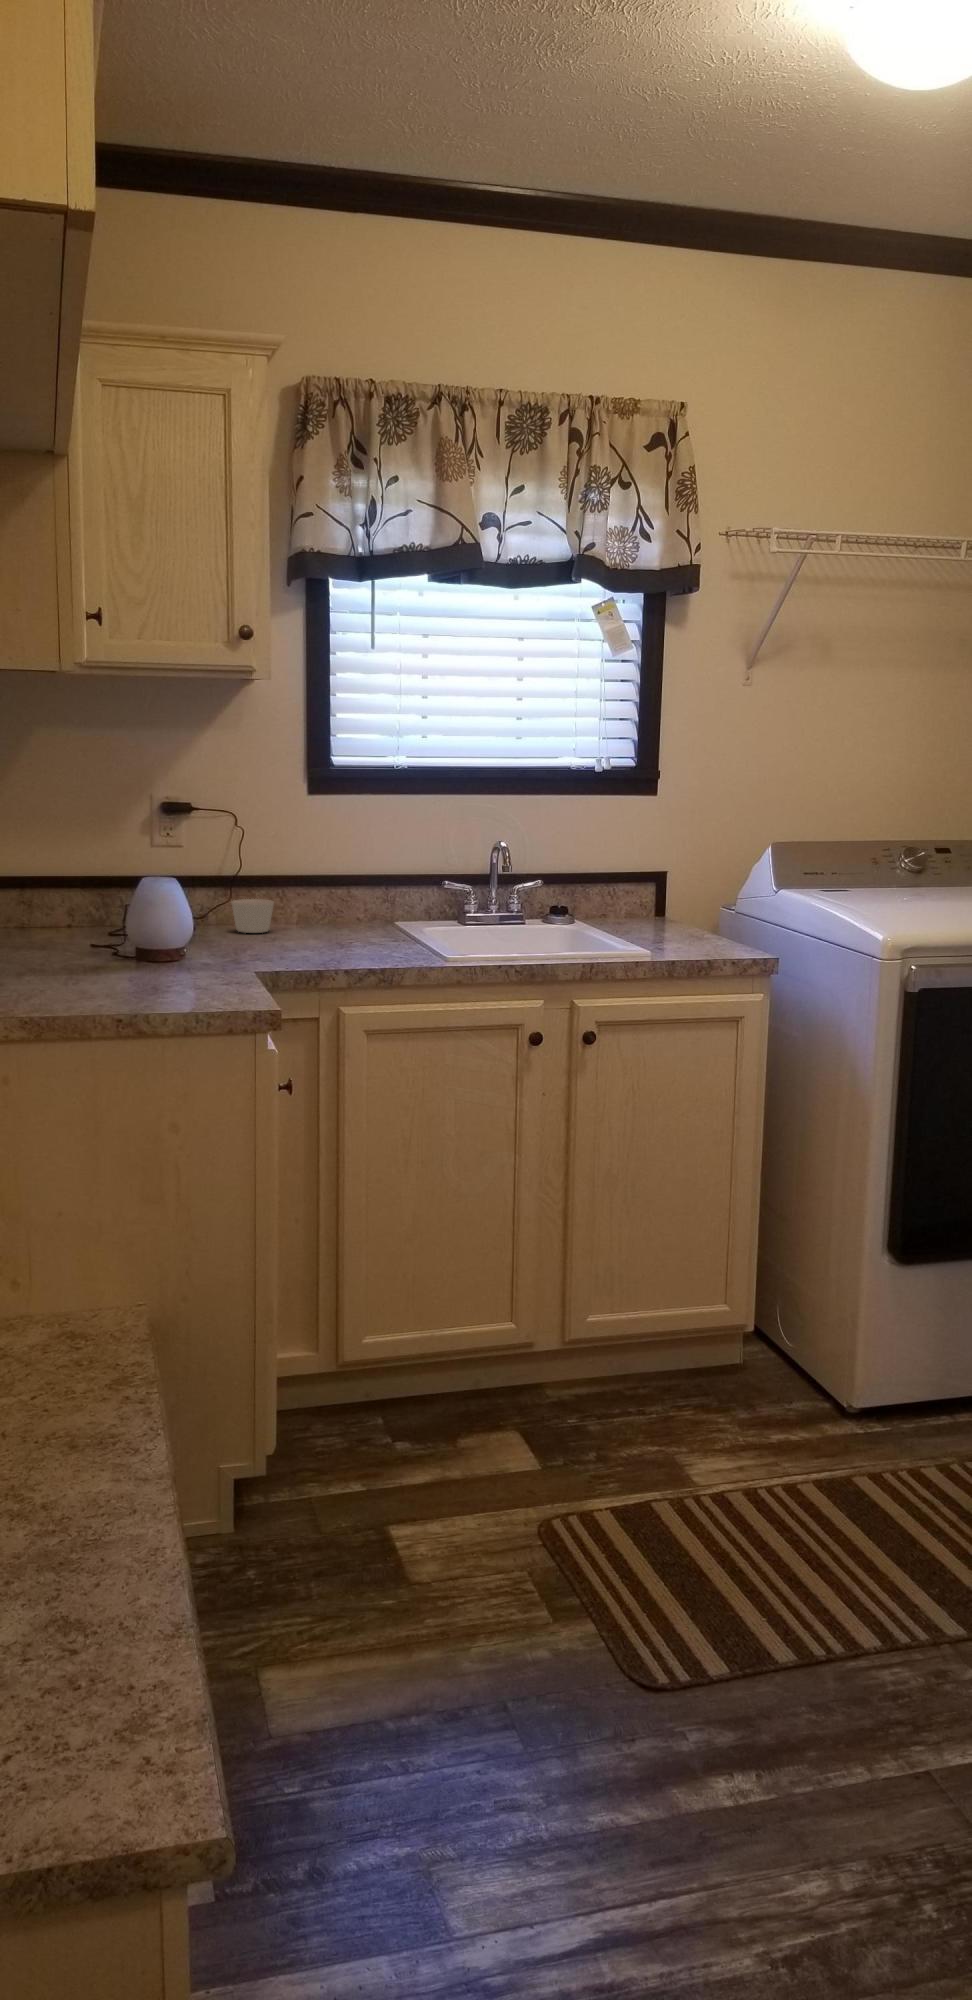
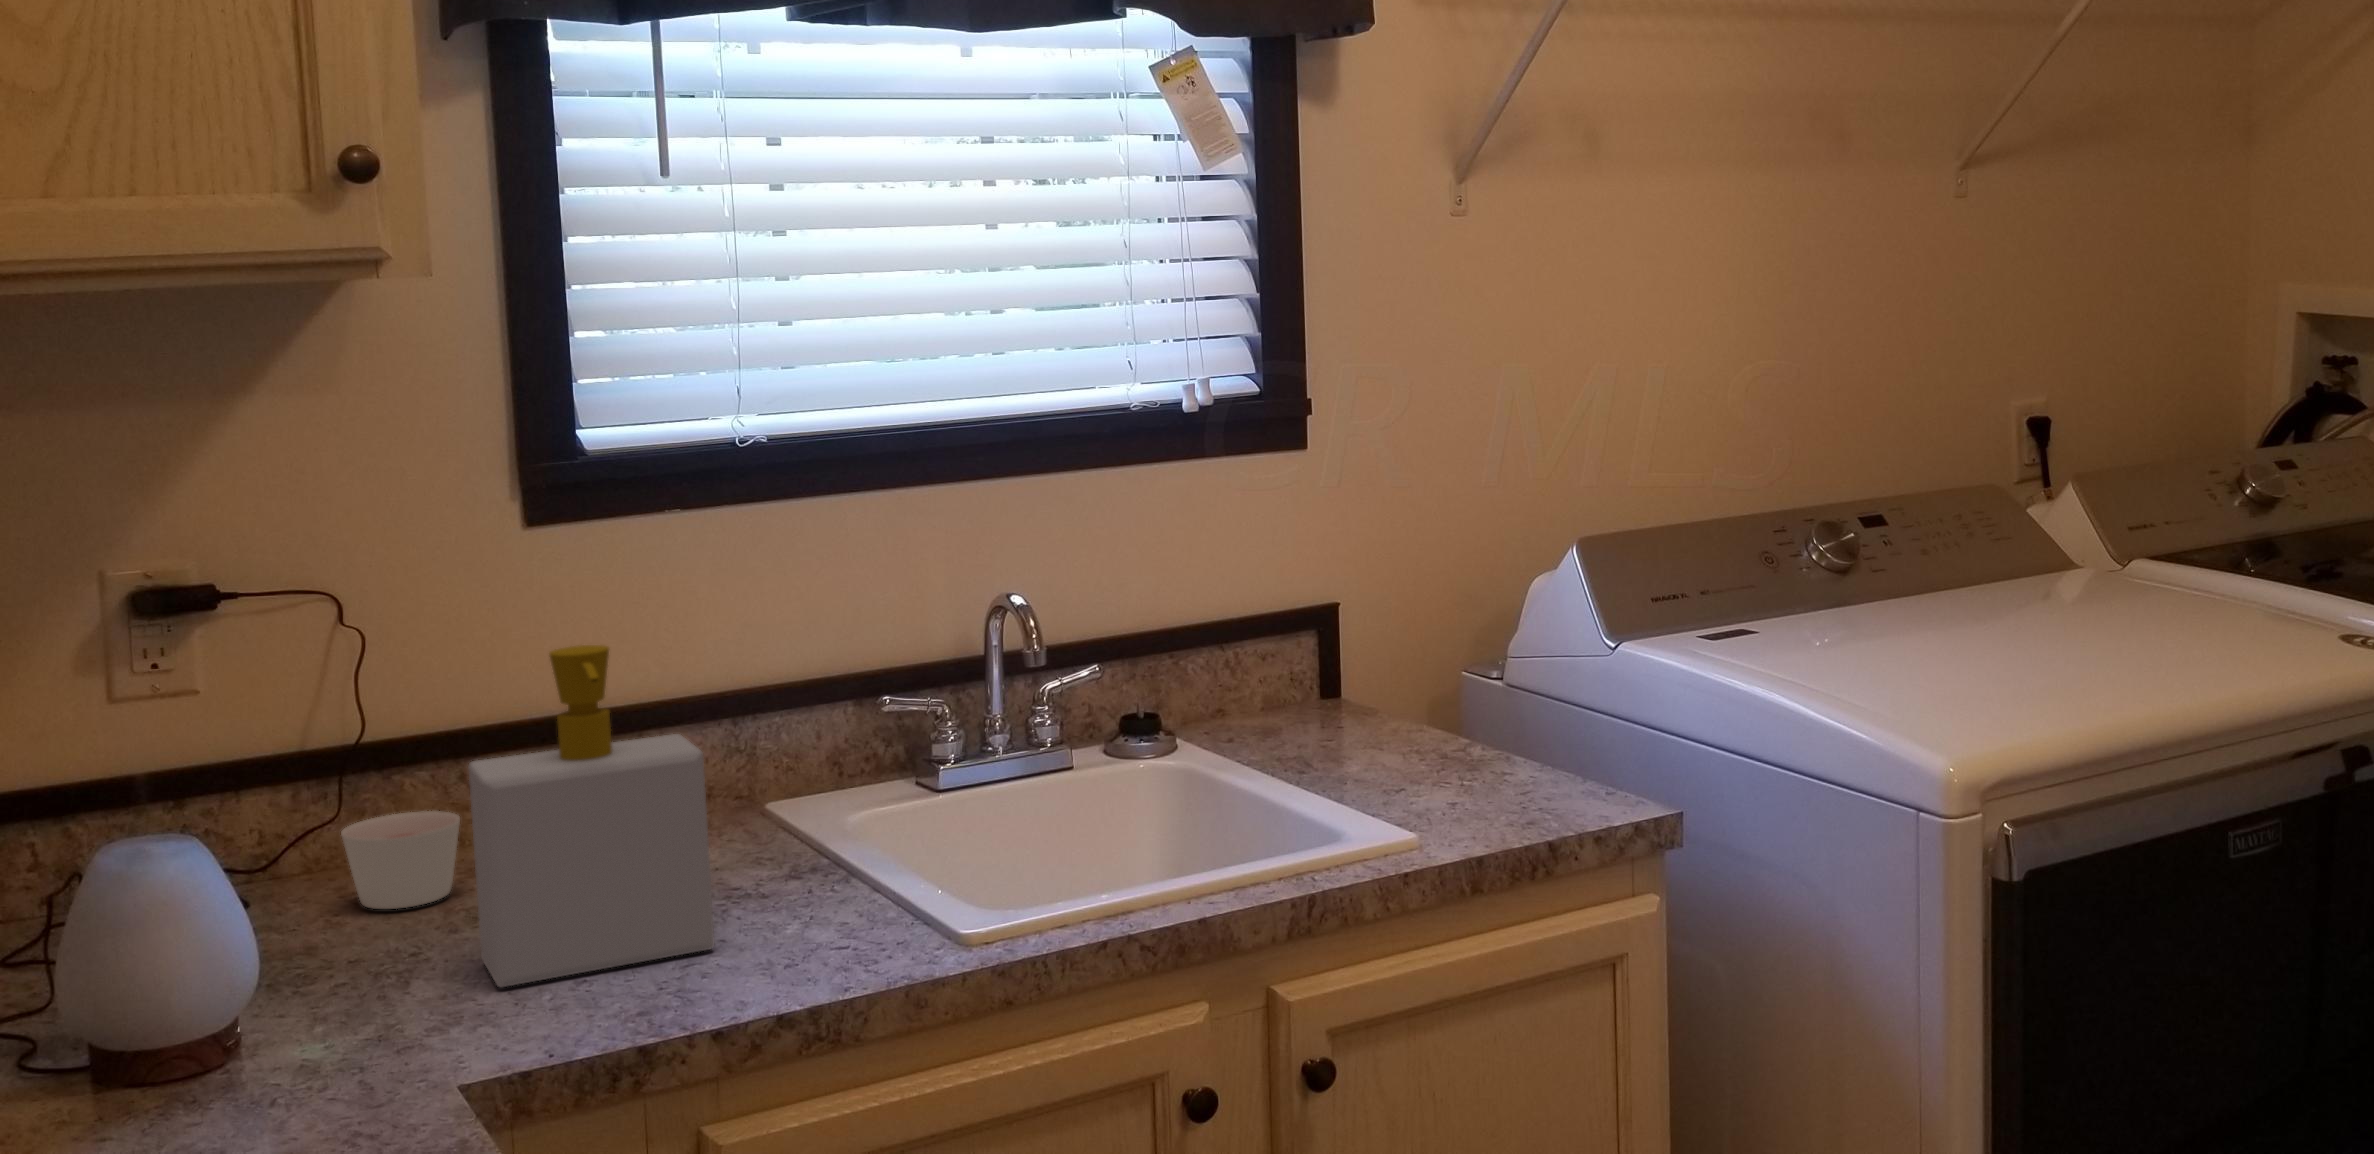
soap bottle: none [274,828,357,953] -> present [469,645,714,987]

